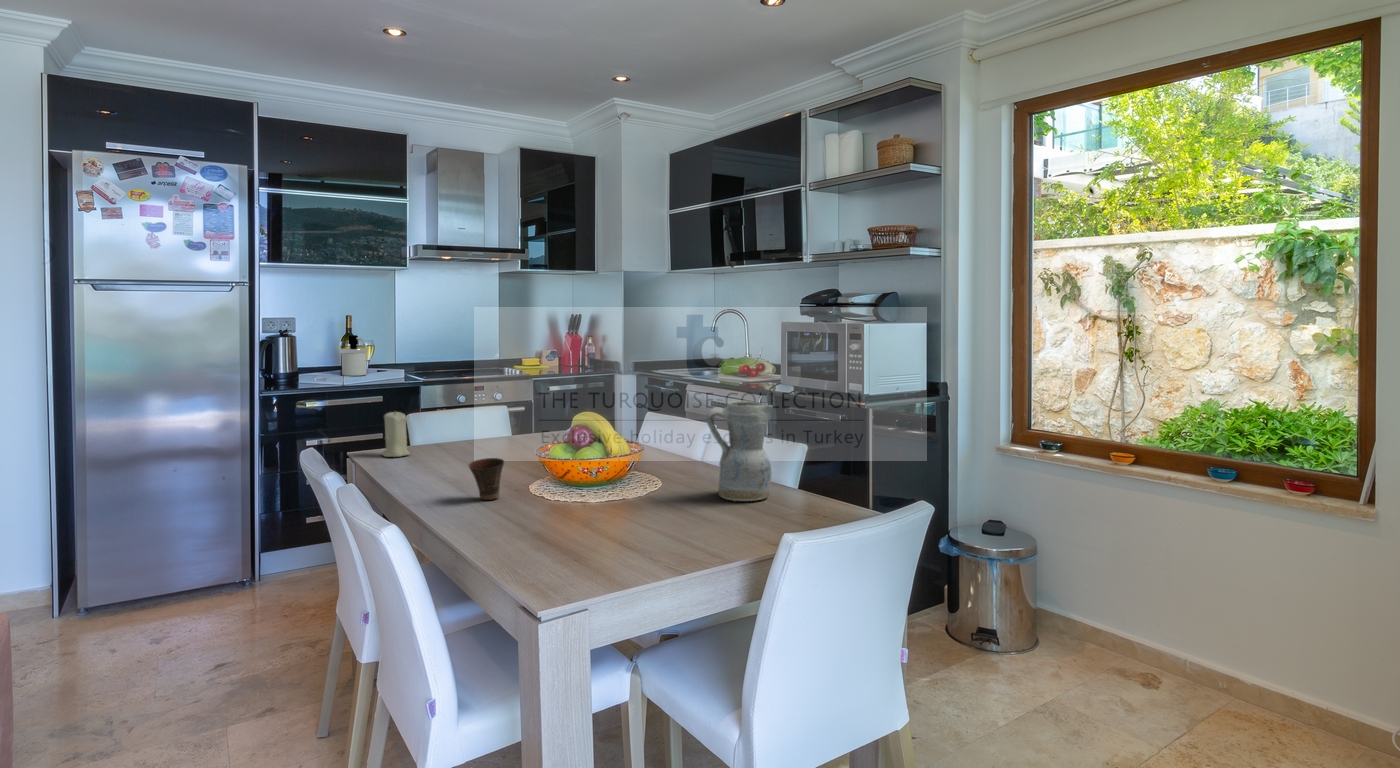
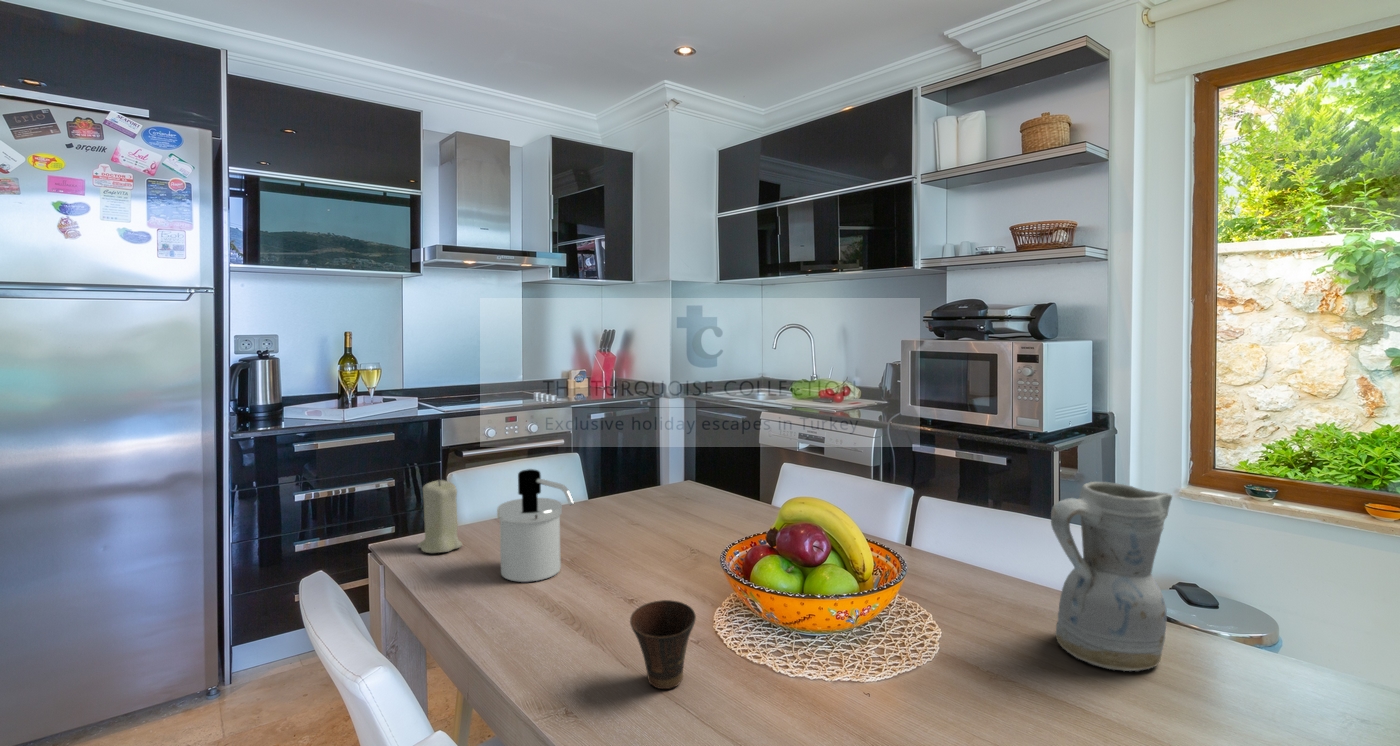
soap dispenser: present [340,335,367,376] -> present [497,469,574,582]

